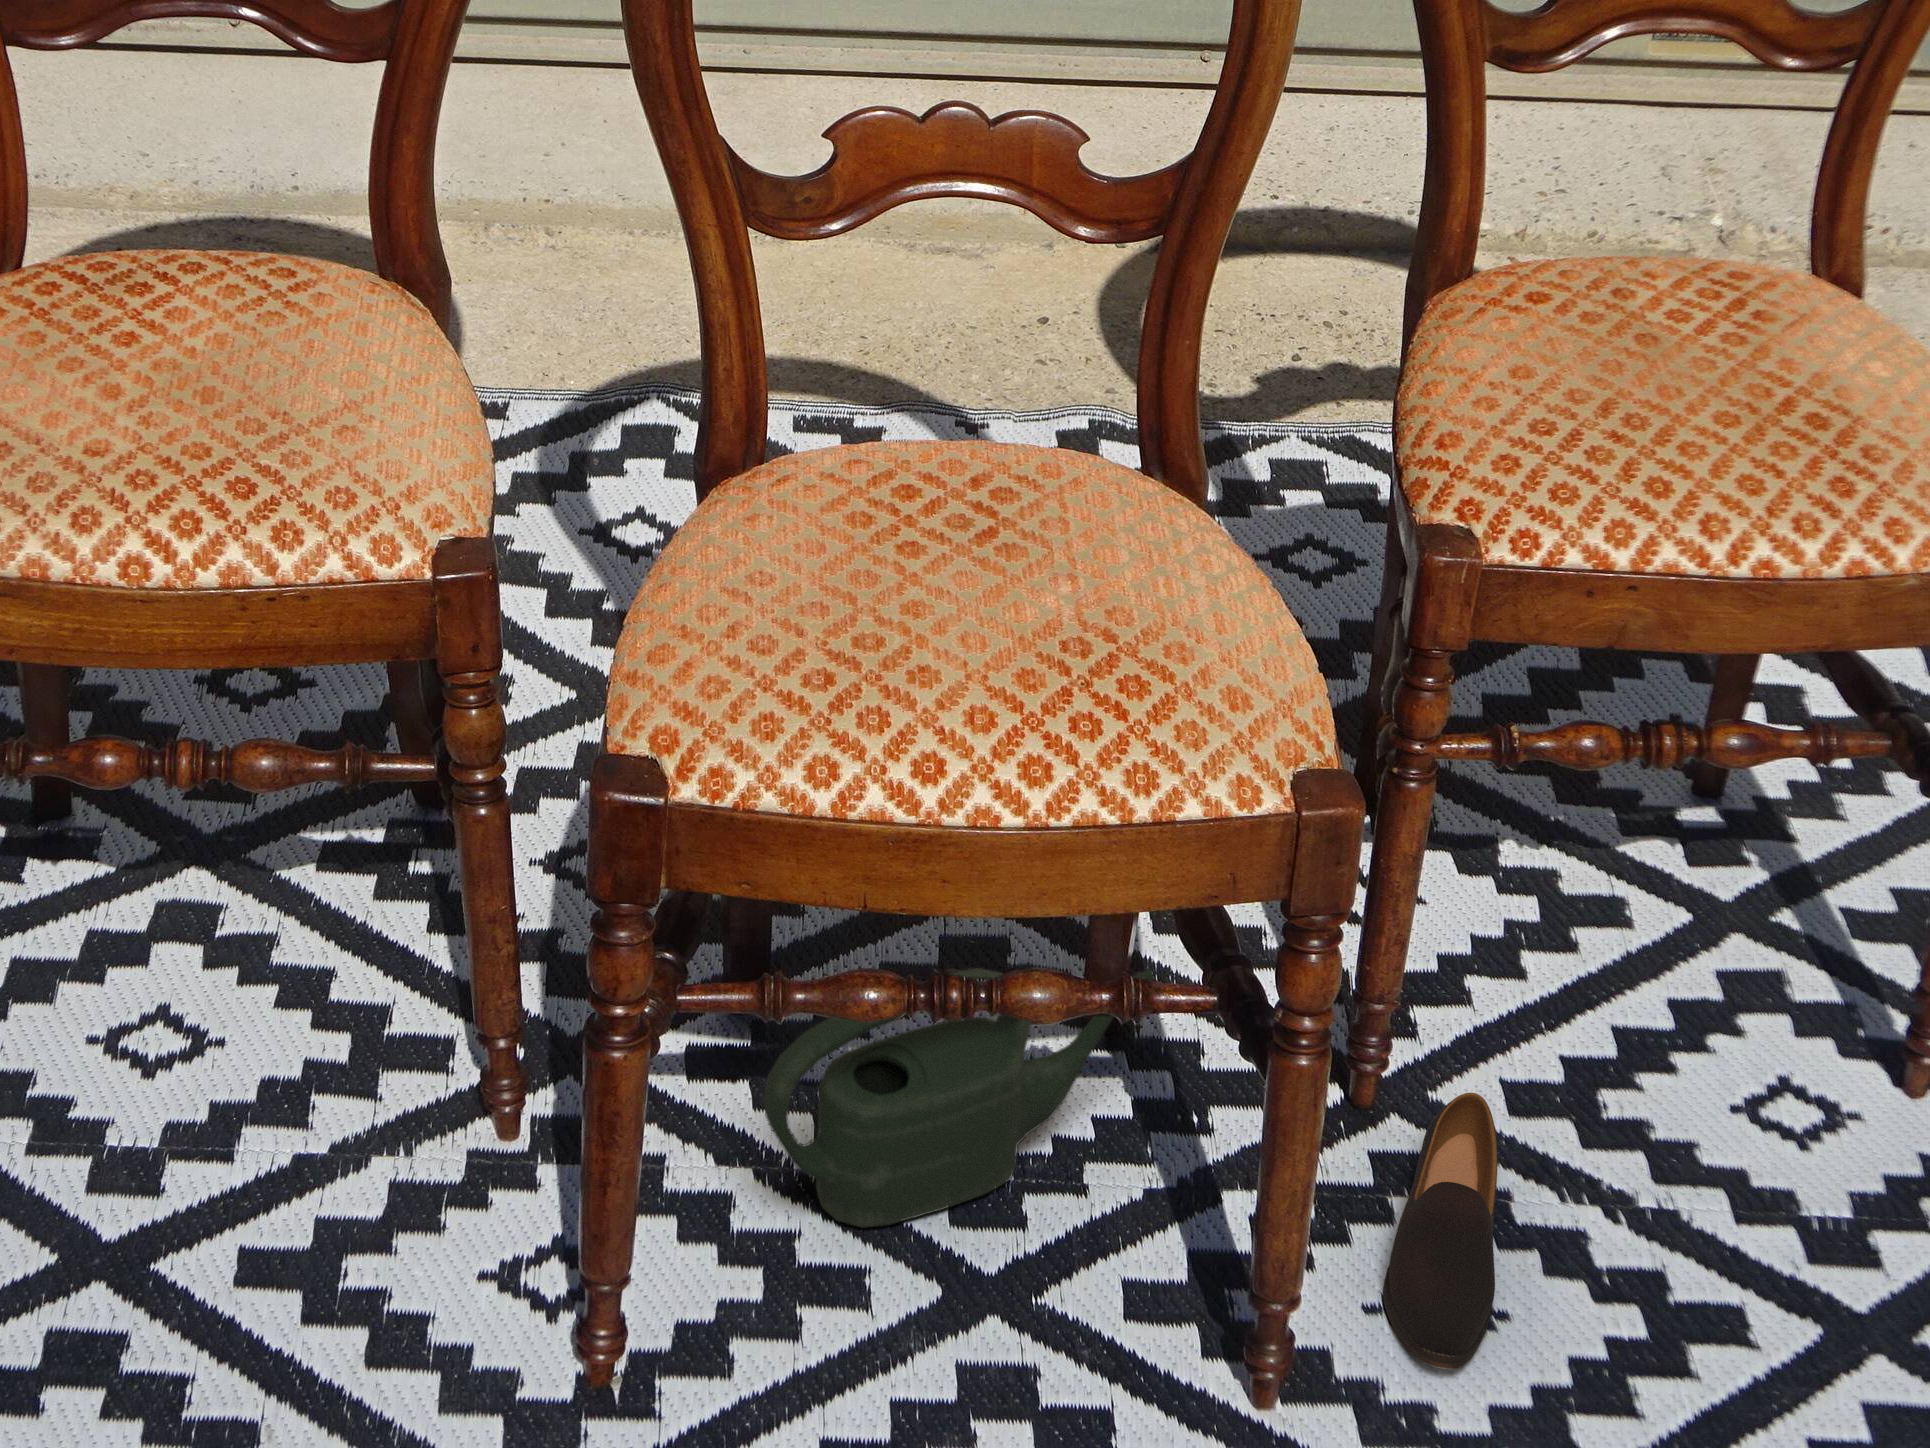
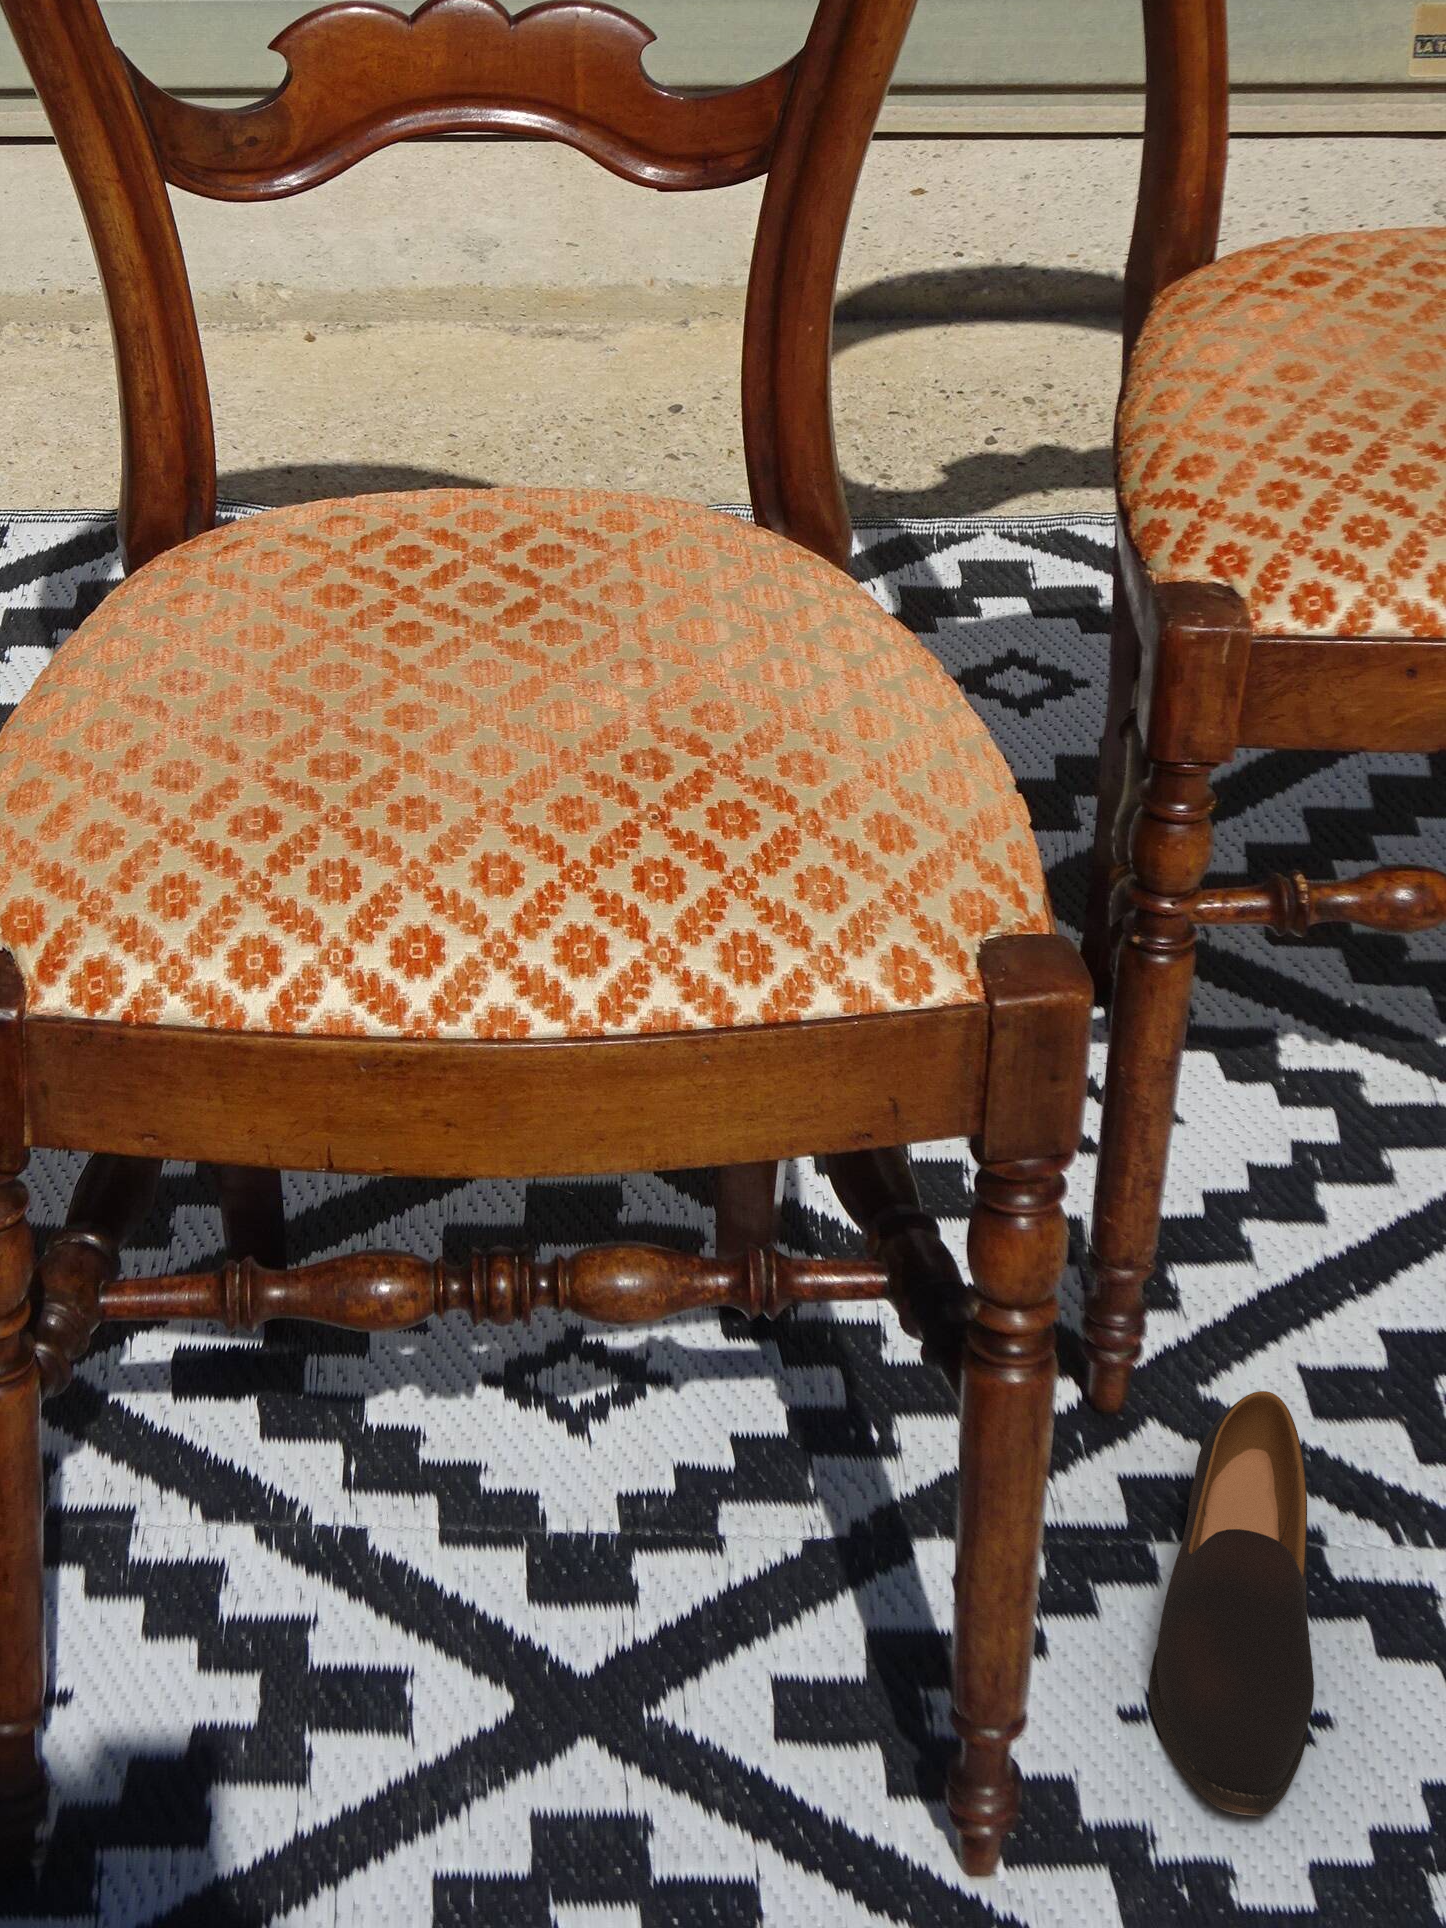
watering can: present [763,968,1154,1228] -> none [244,1227,803,1610]

